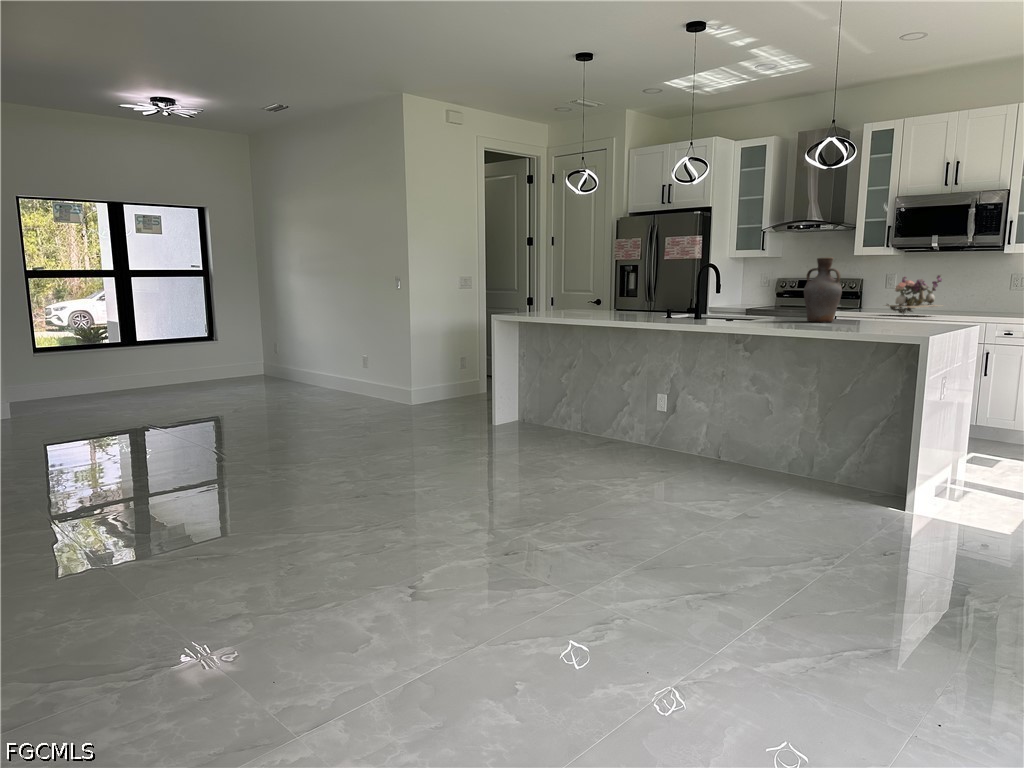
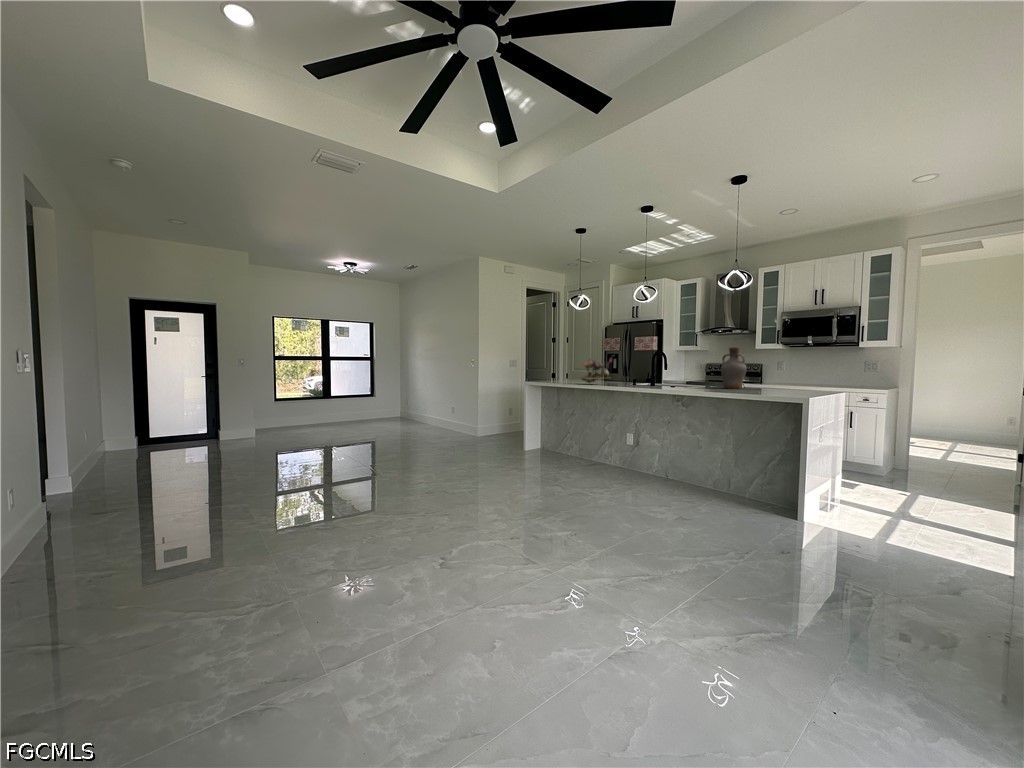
flower arrangement: present [886,275,942,314] -> present [581,358,612,383]

